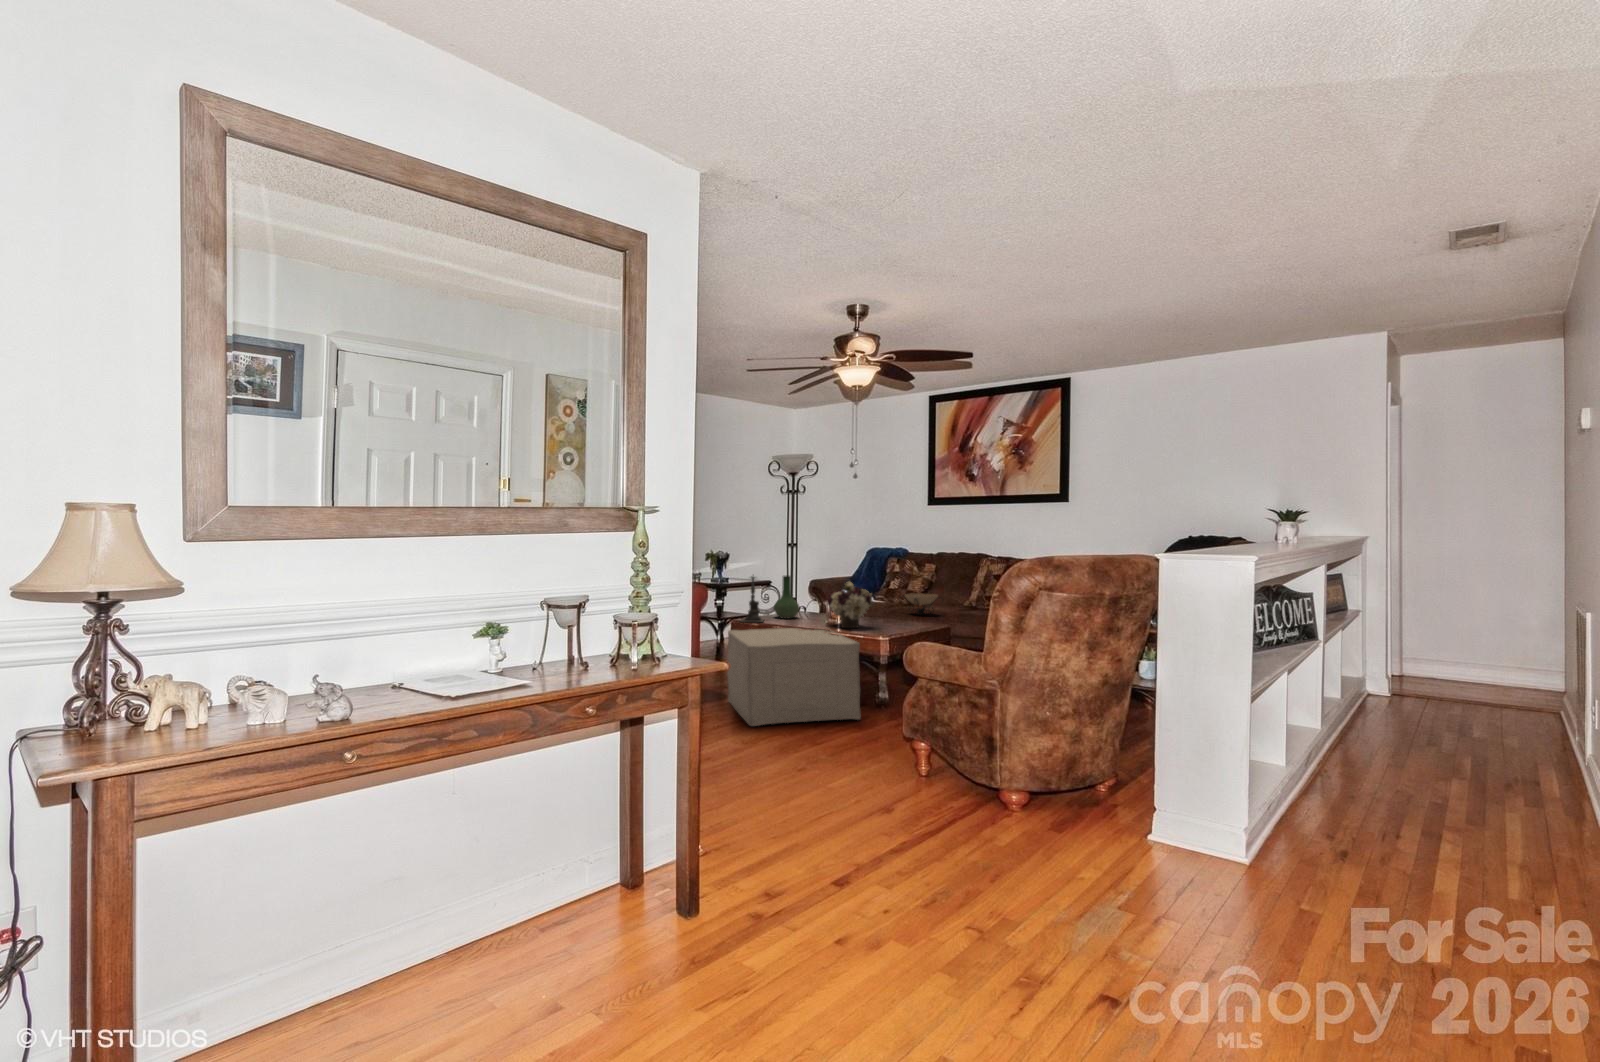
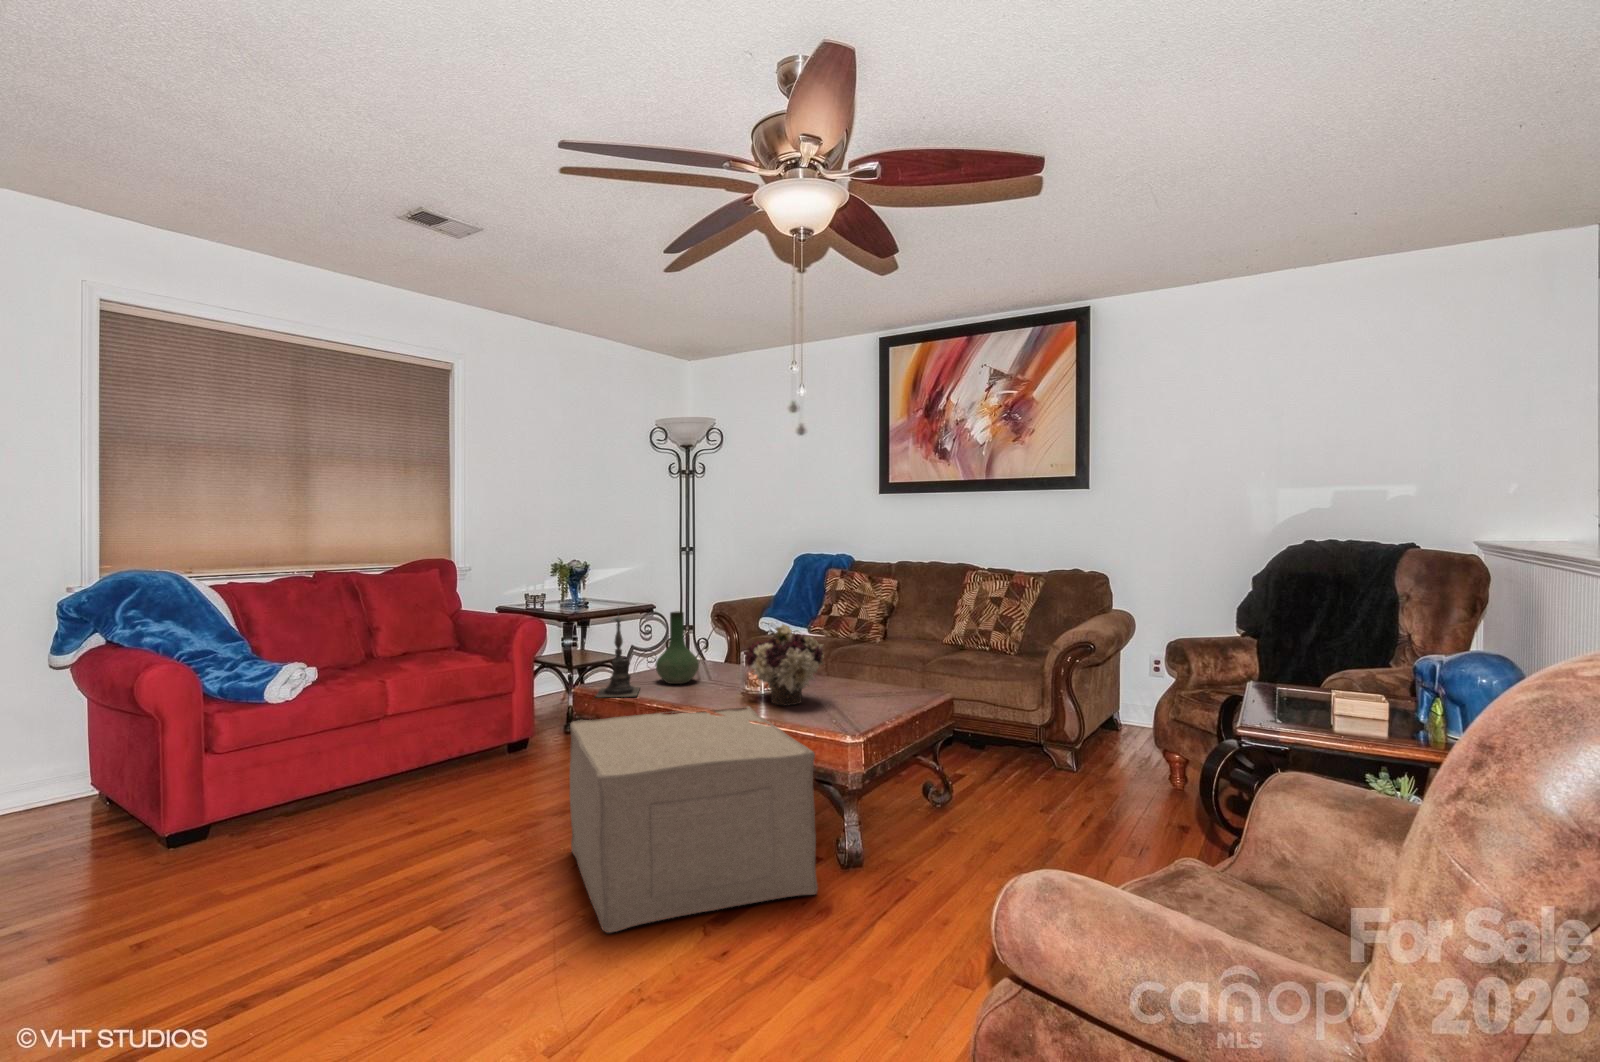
decorative bowl: present [904,594,939,615] -> none [854,630,924,666]

